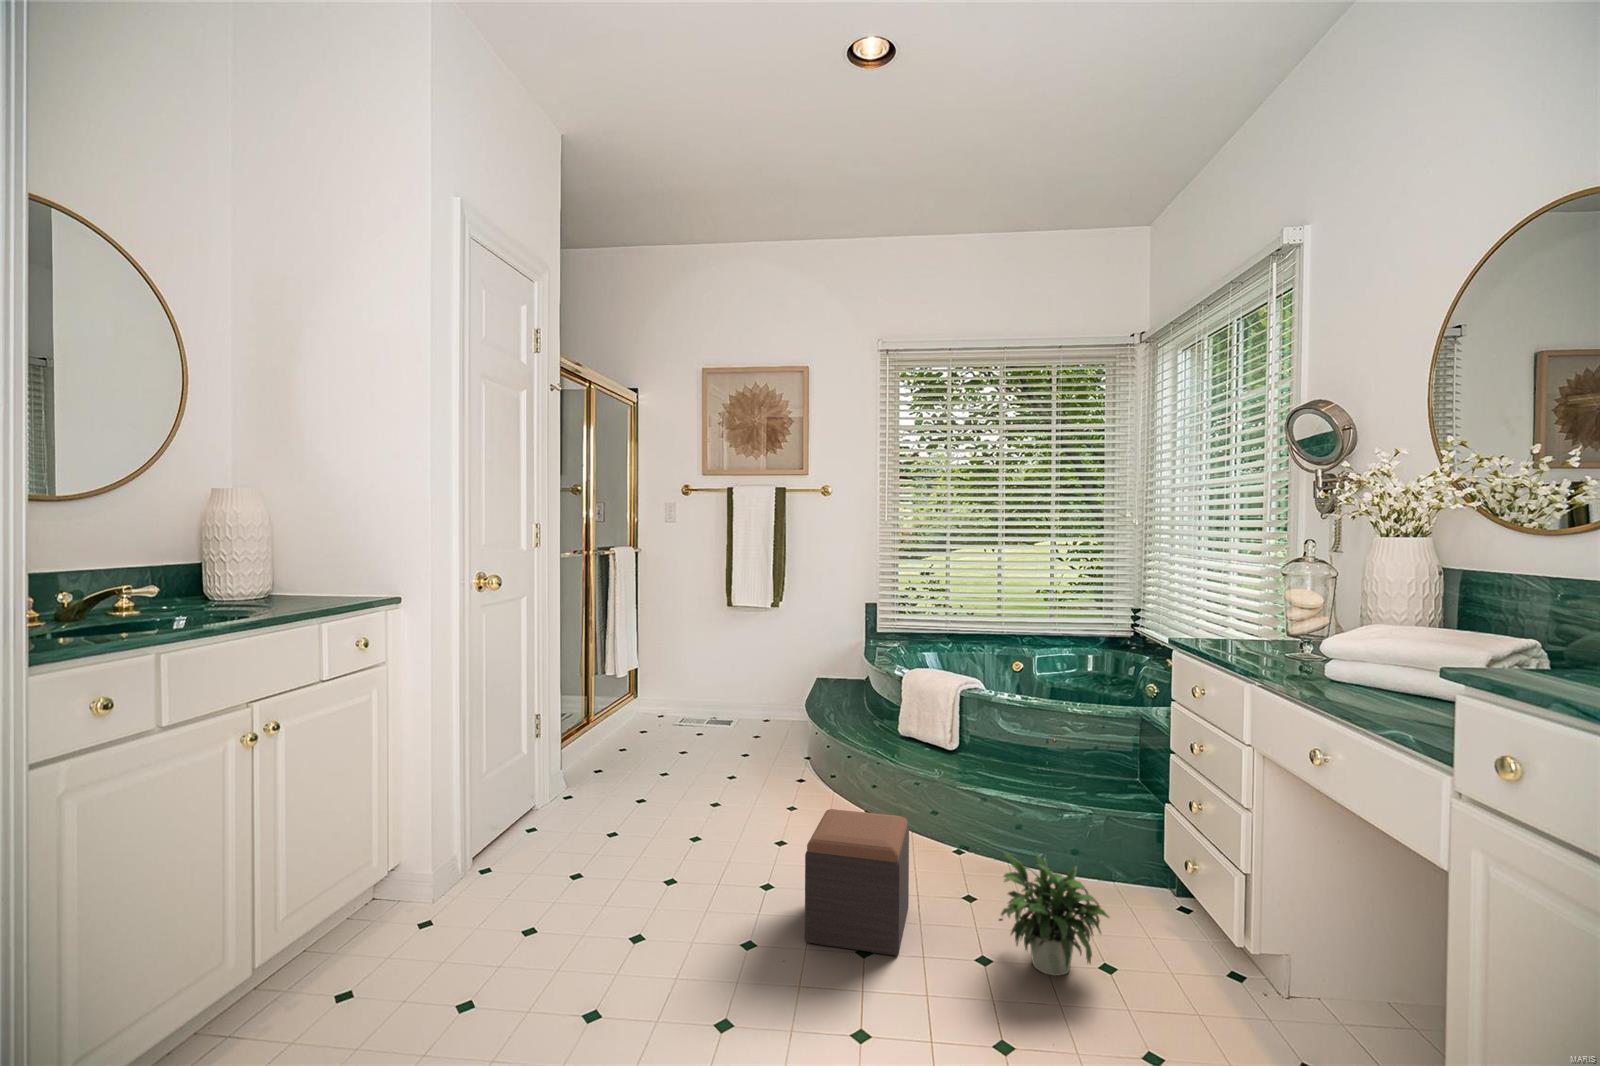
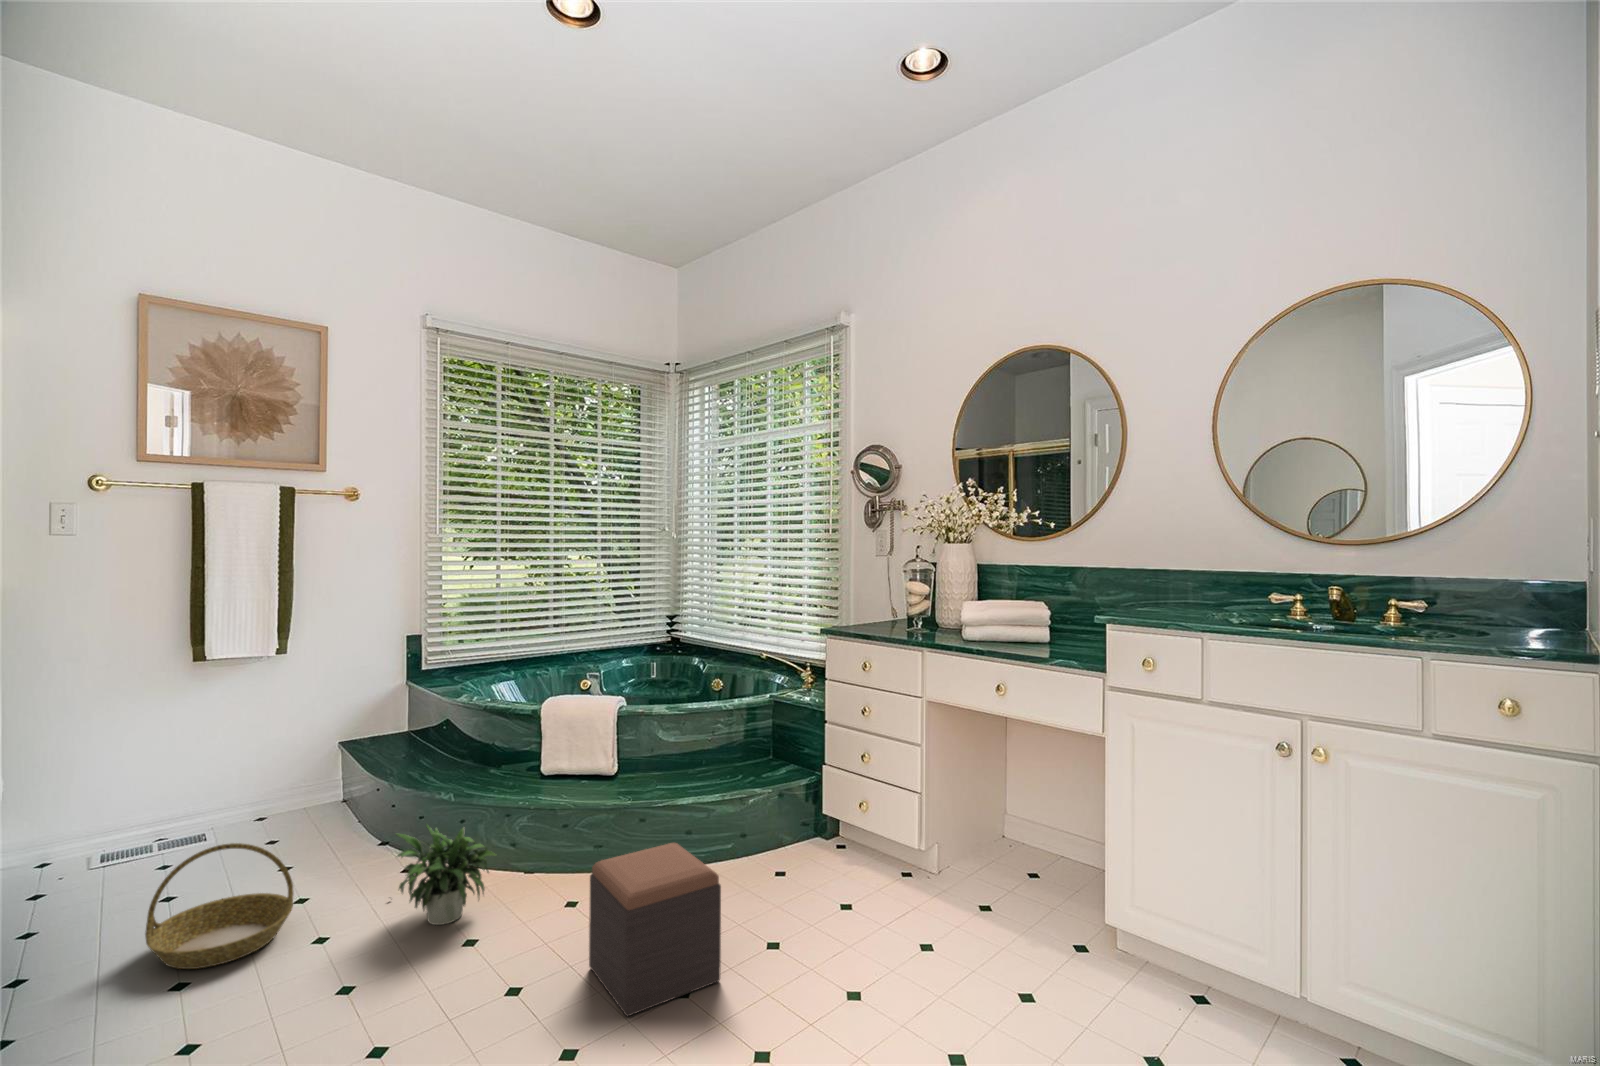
basket: none [637,728,714,804] -> present [145,843,294,969]
potted plant: present [1001,850,1109,976] -> present [396,825,496,925]

